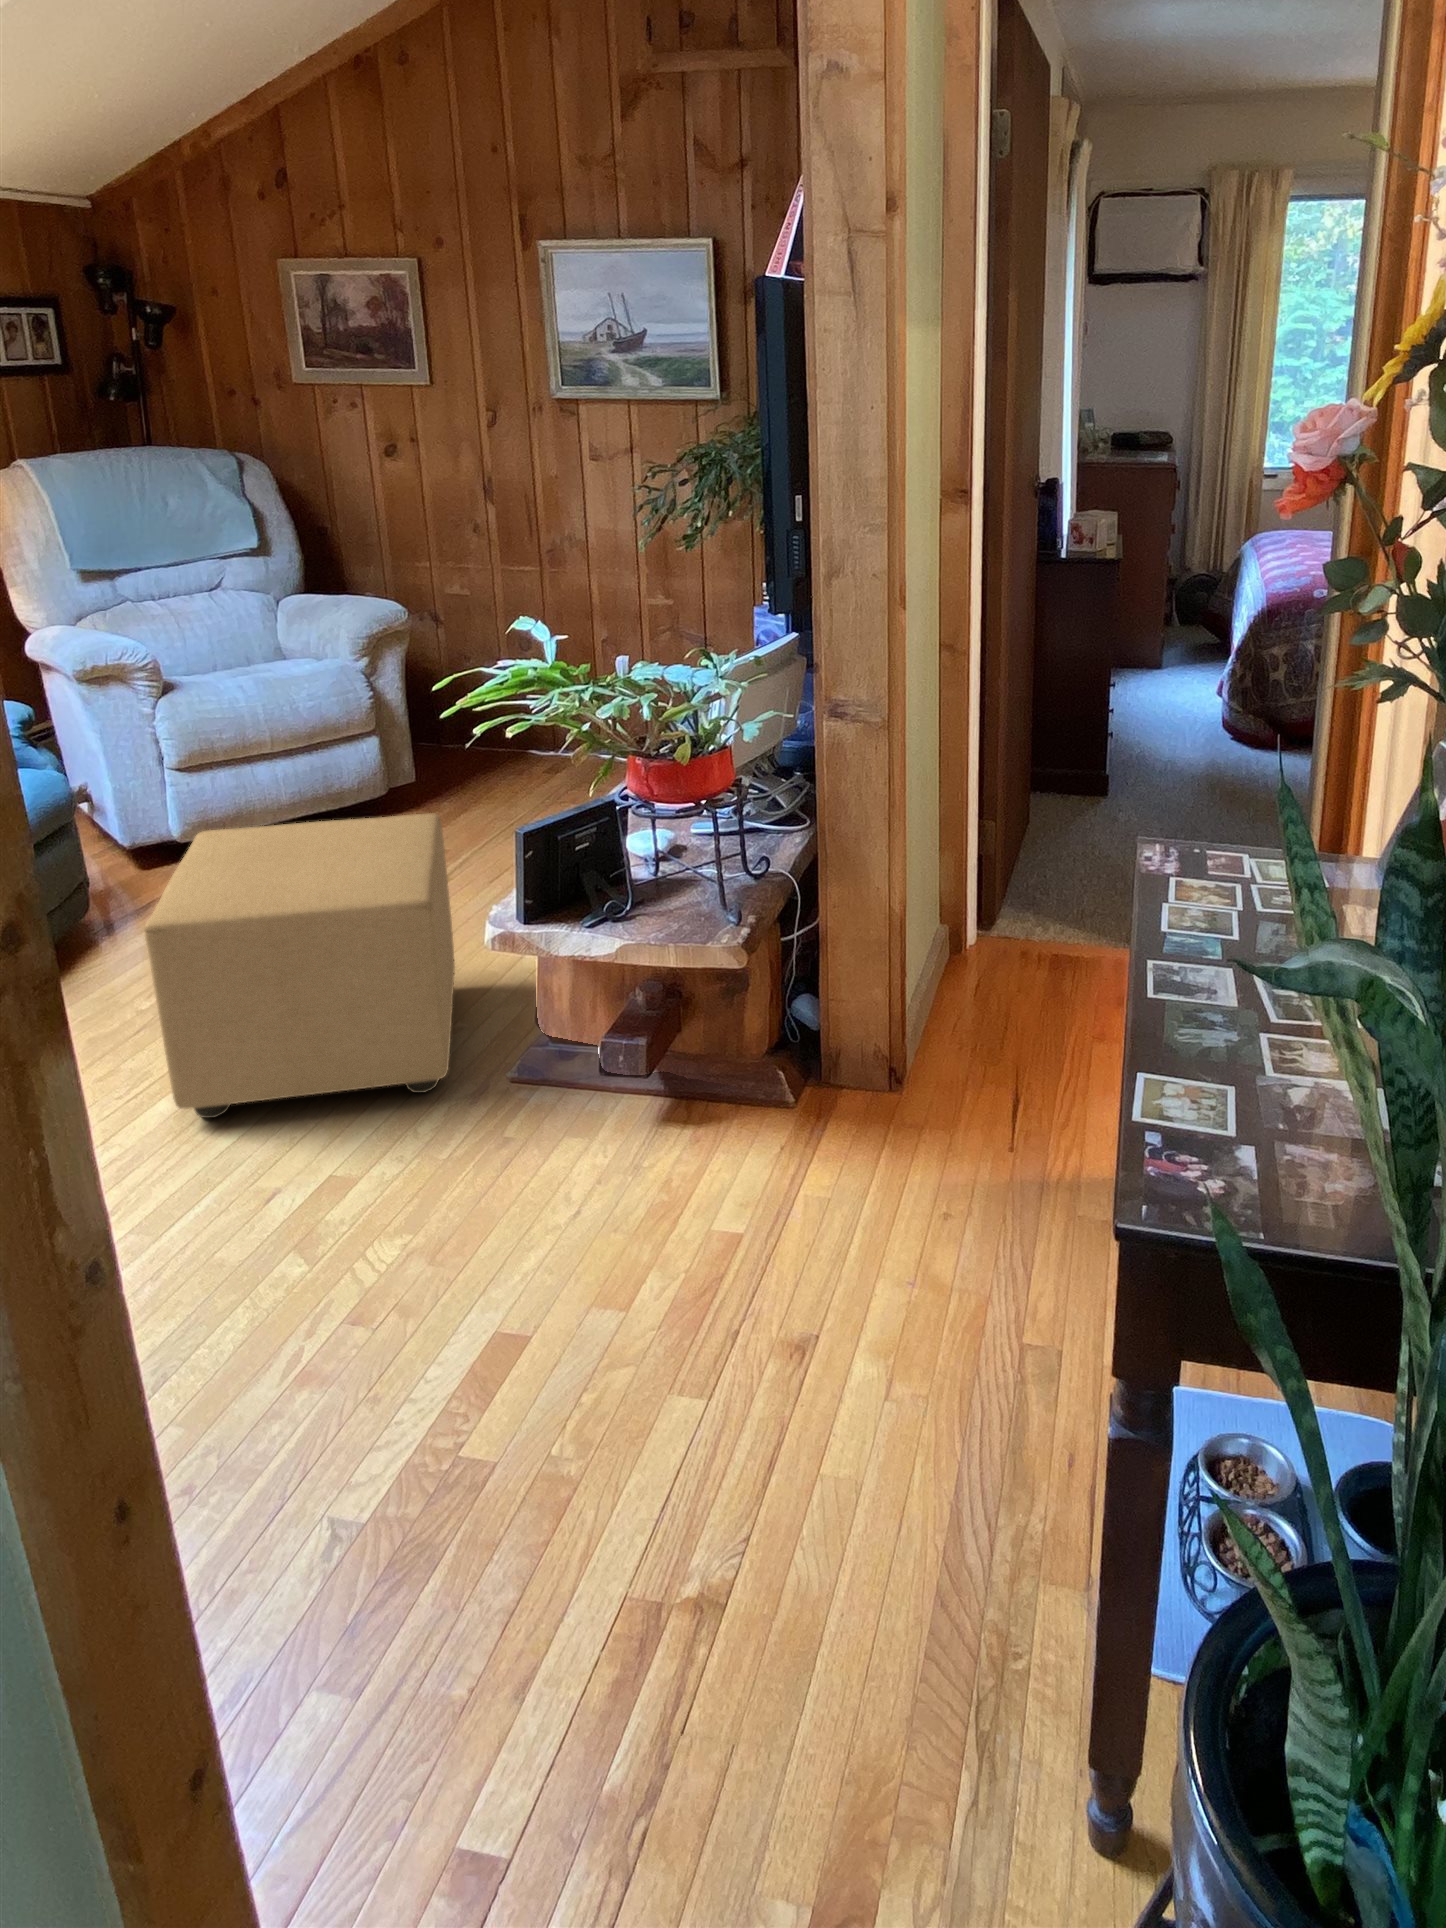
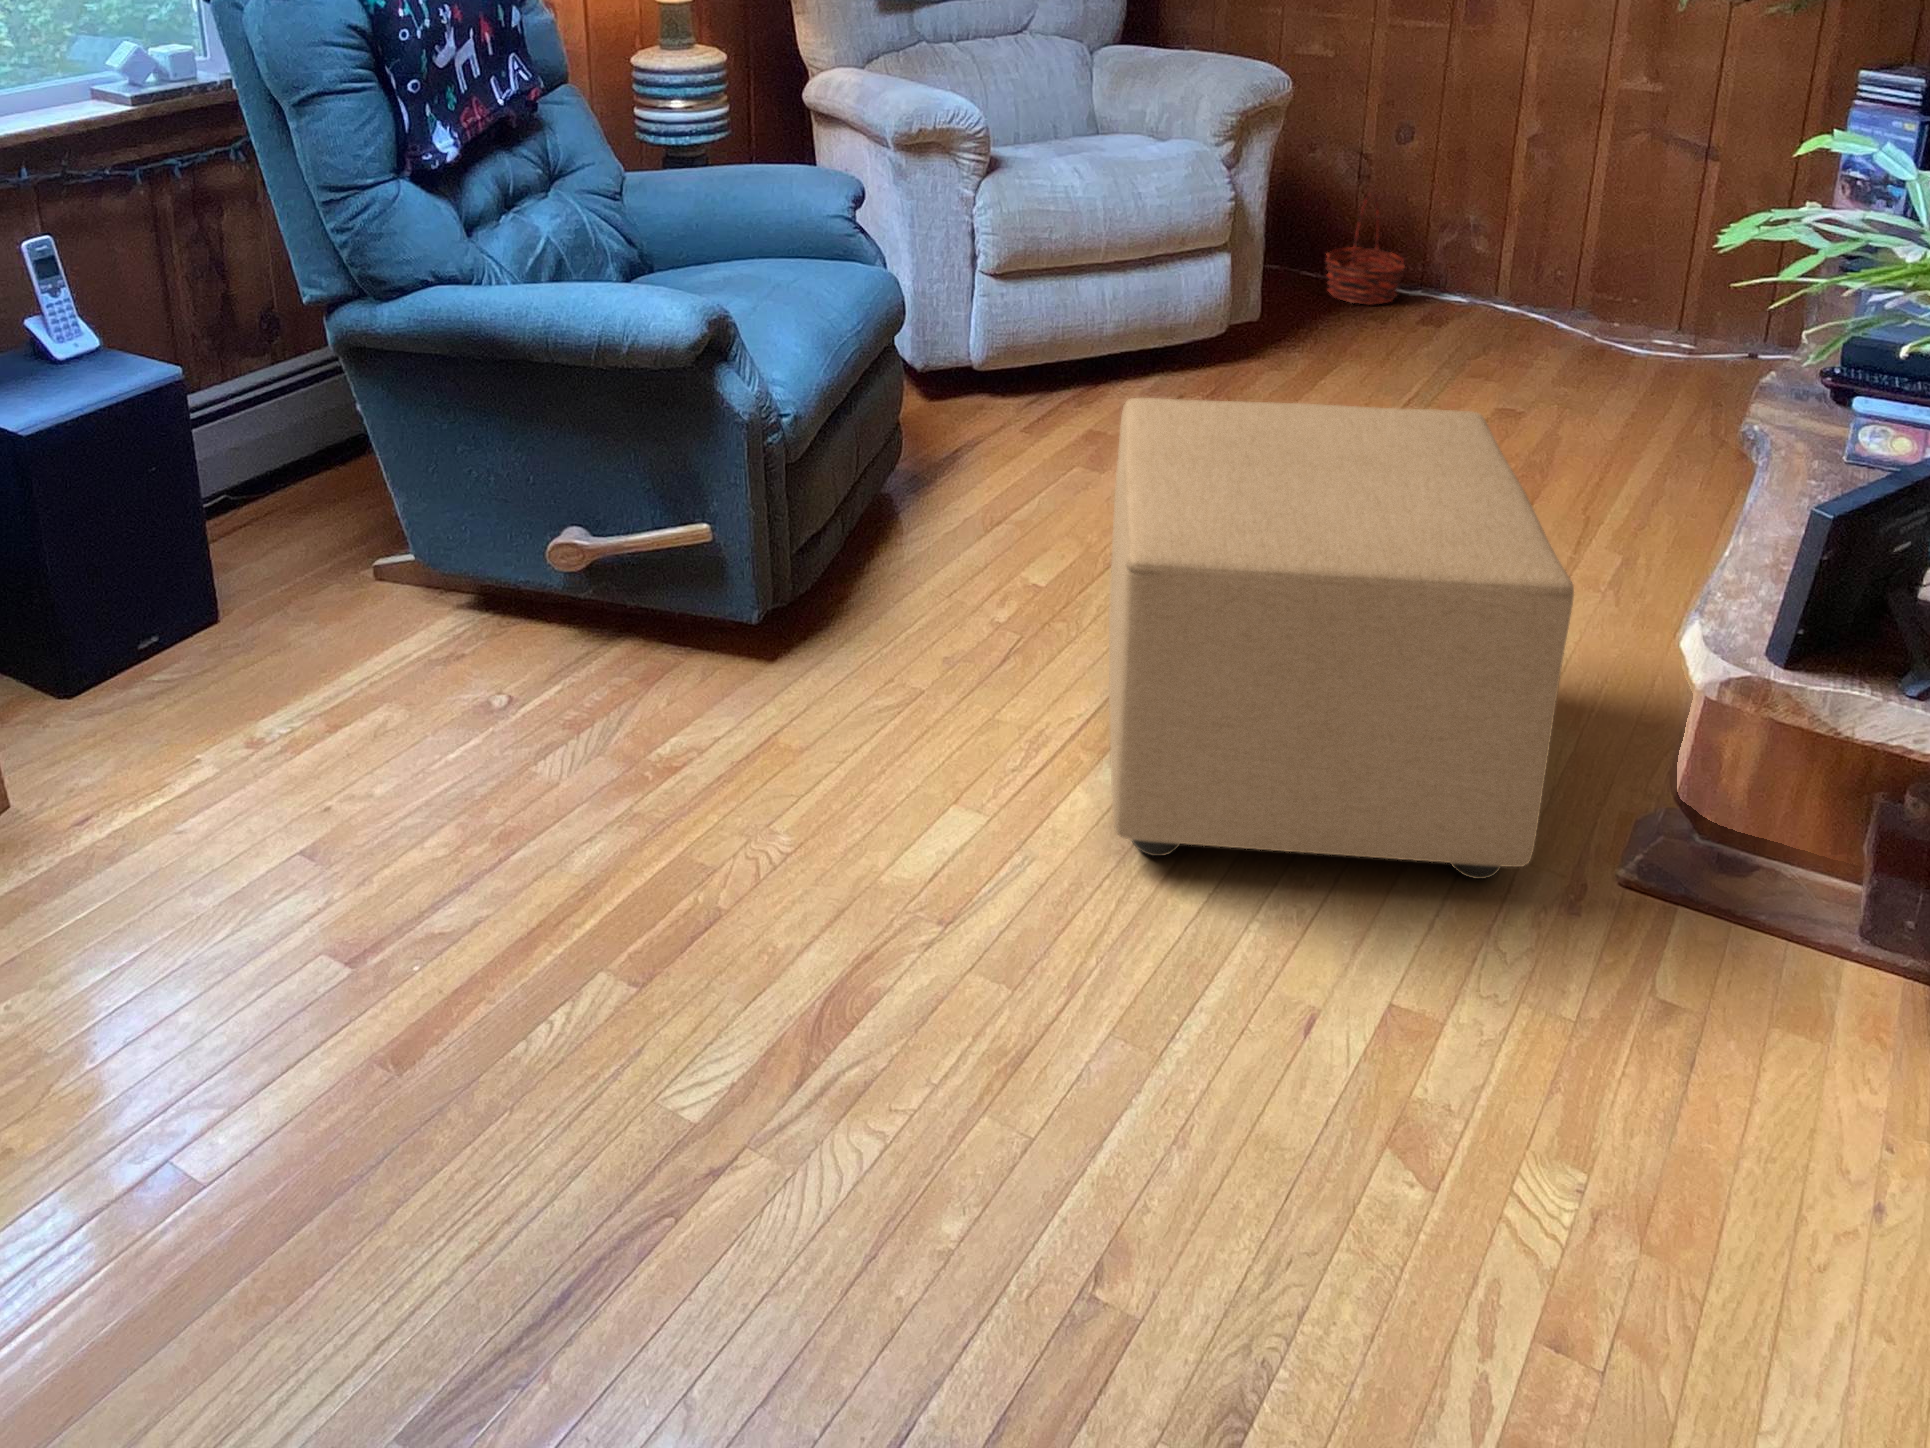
basket: none [471,687,528,766] -> present [1325,193,1405,304]

